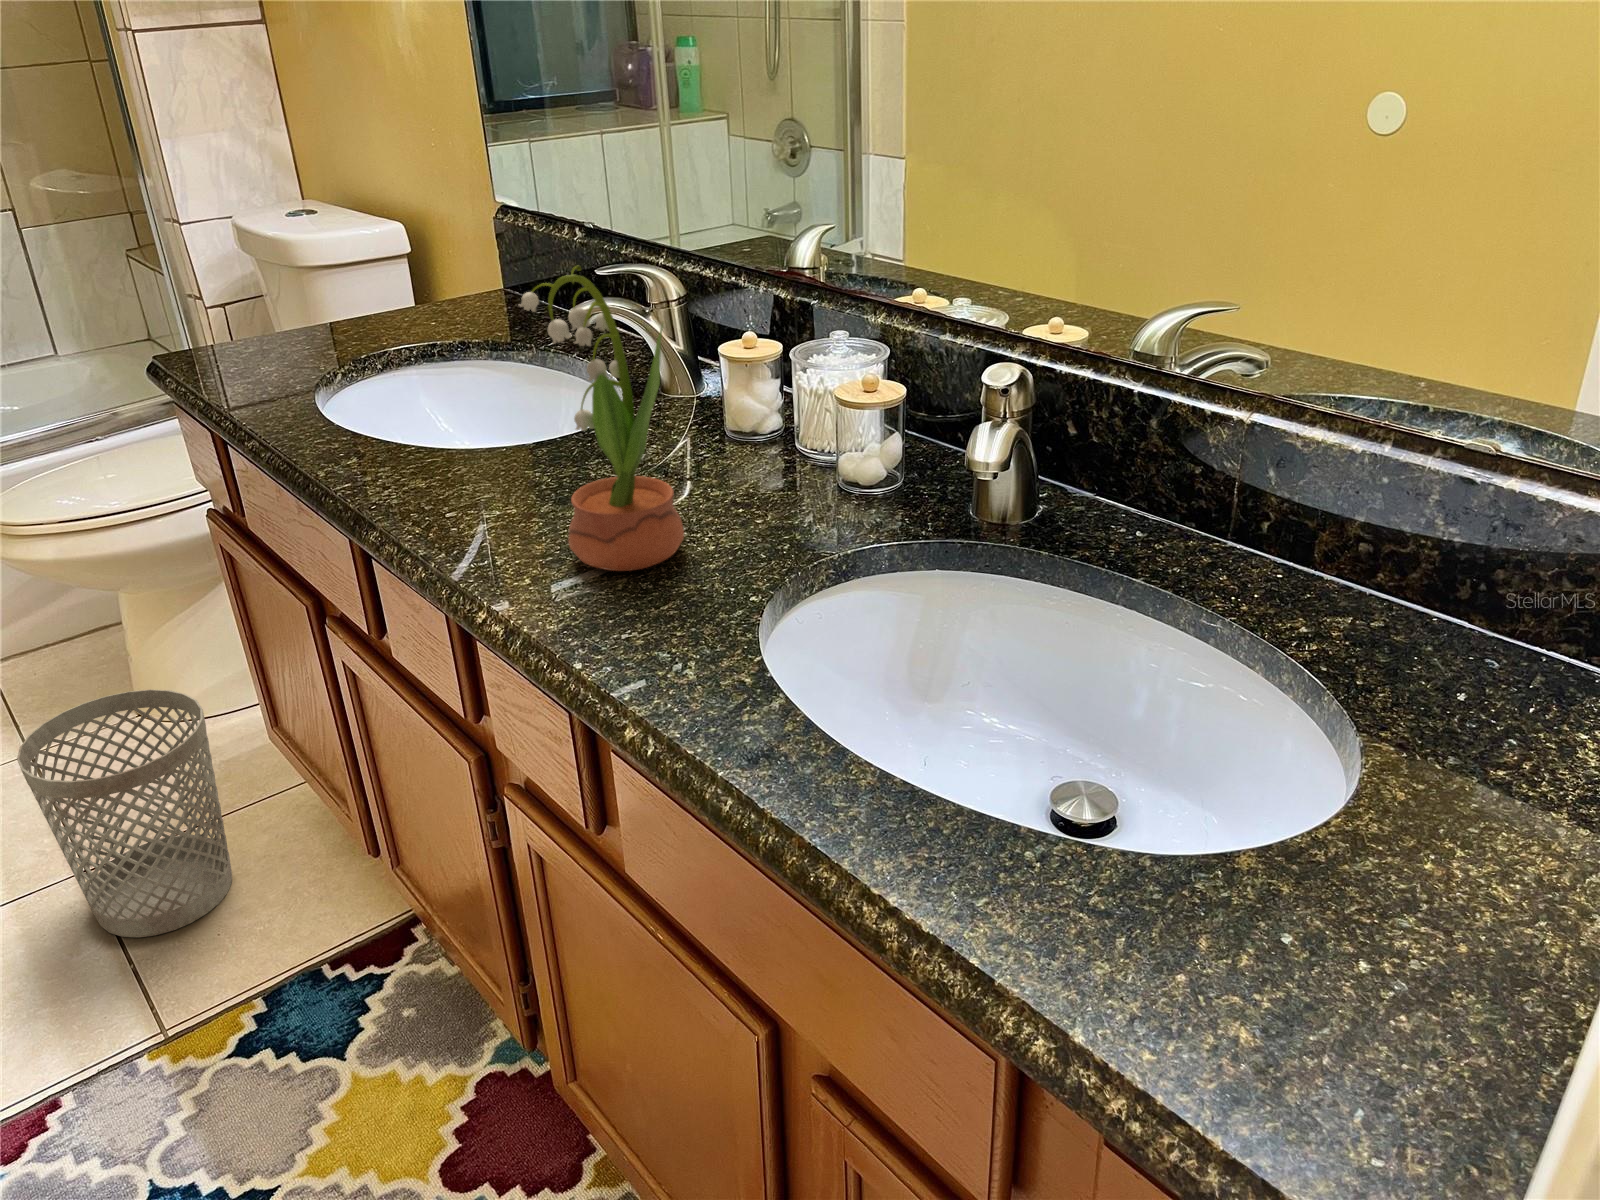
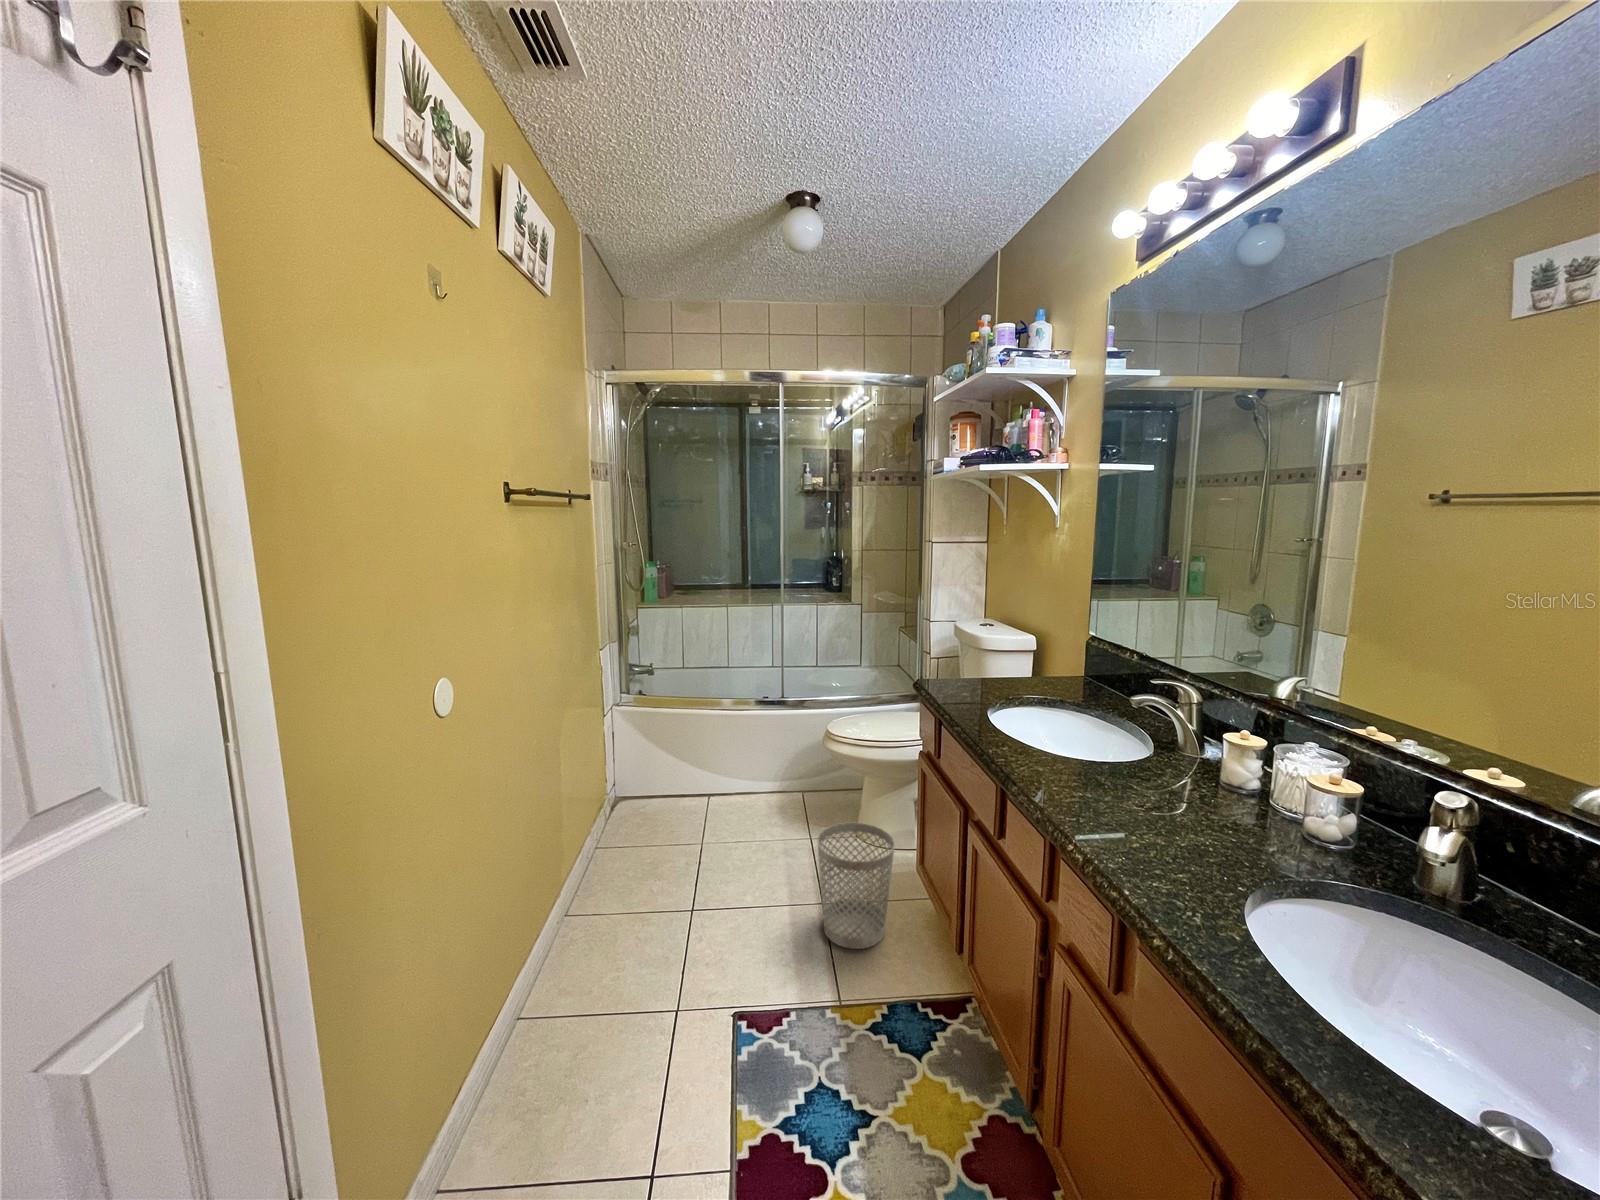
potted flower: present [520,266,684,571] -> none [1120,683,1204,848]

